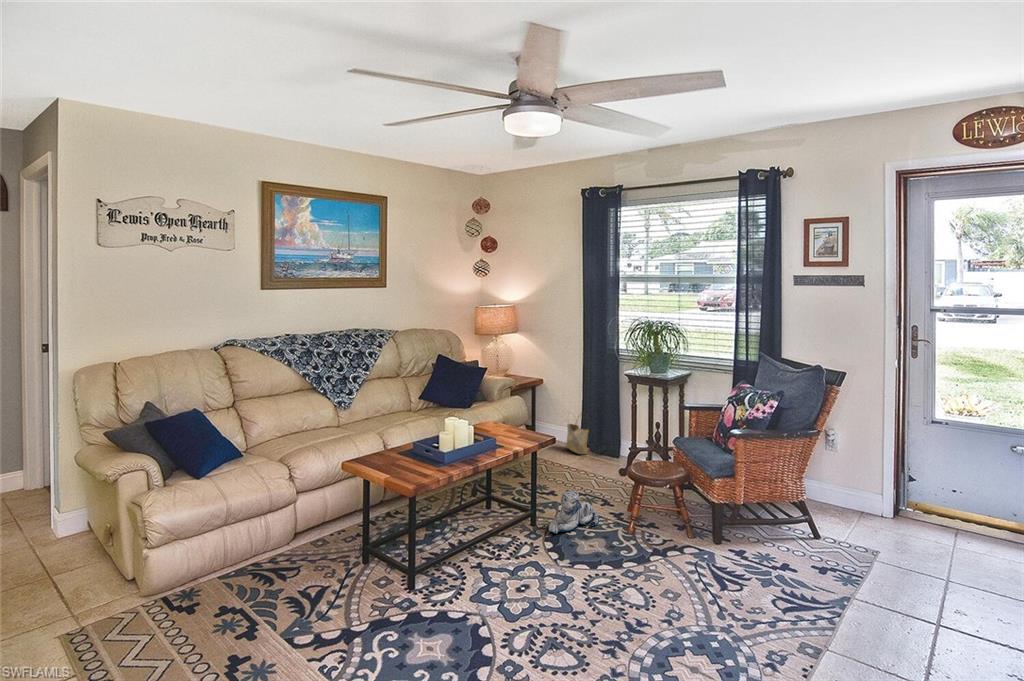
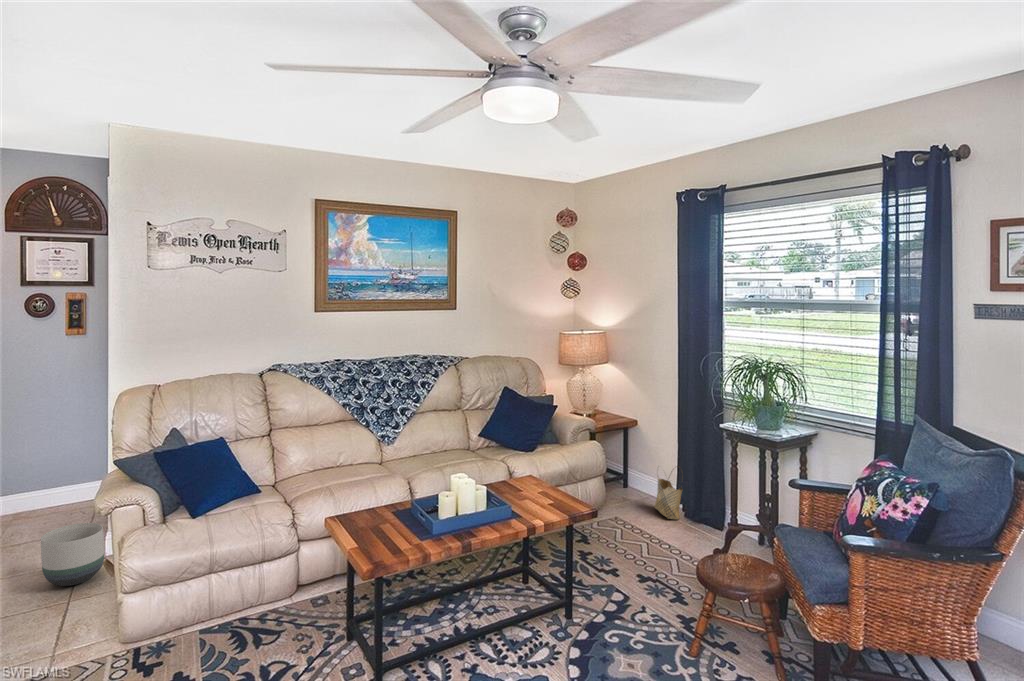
plush toy: present [548,490,599,534] -> none [583,580,658,639]
planter: none [18,498,84,560] -> present [41,523,104,586]

